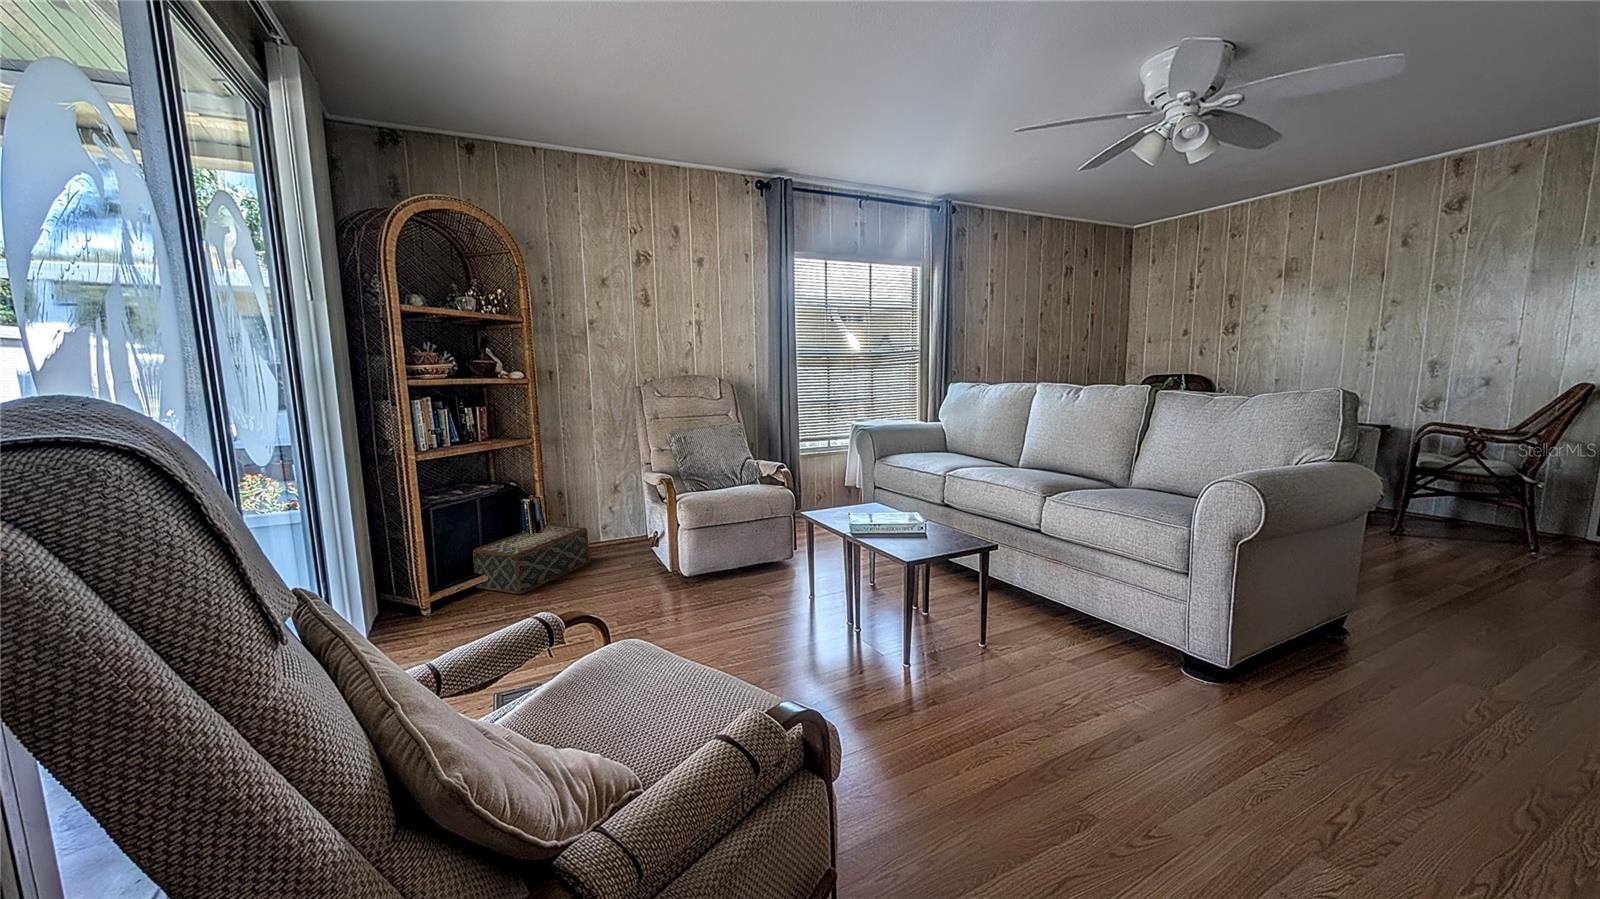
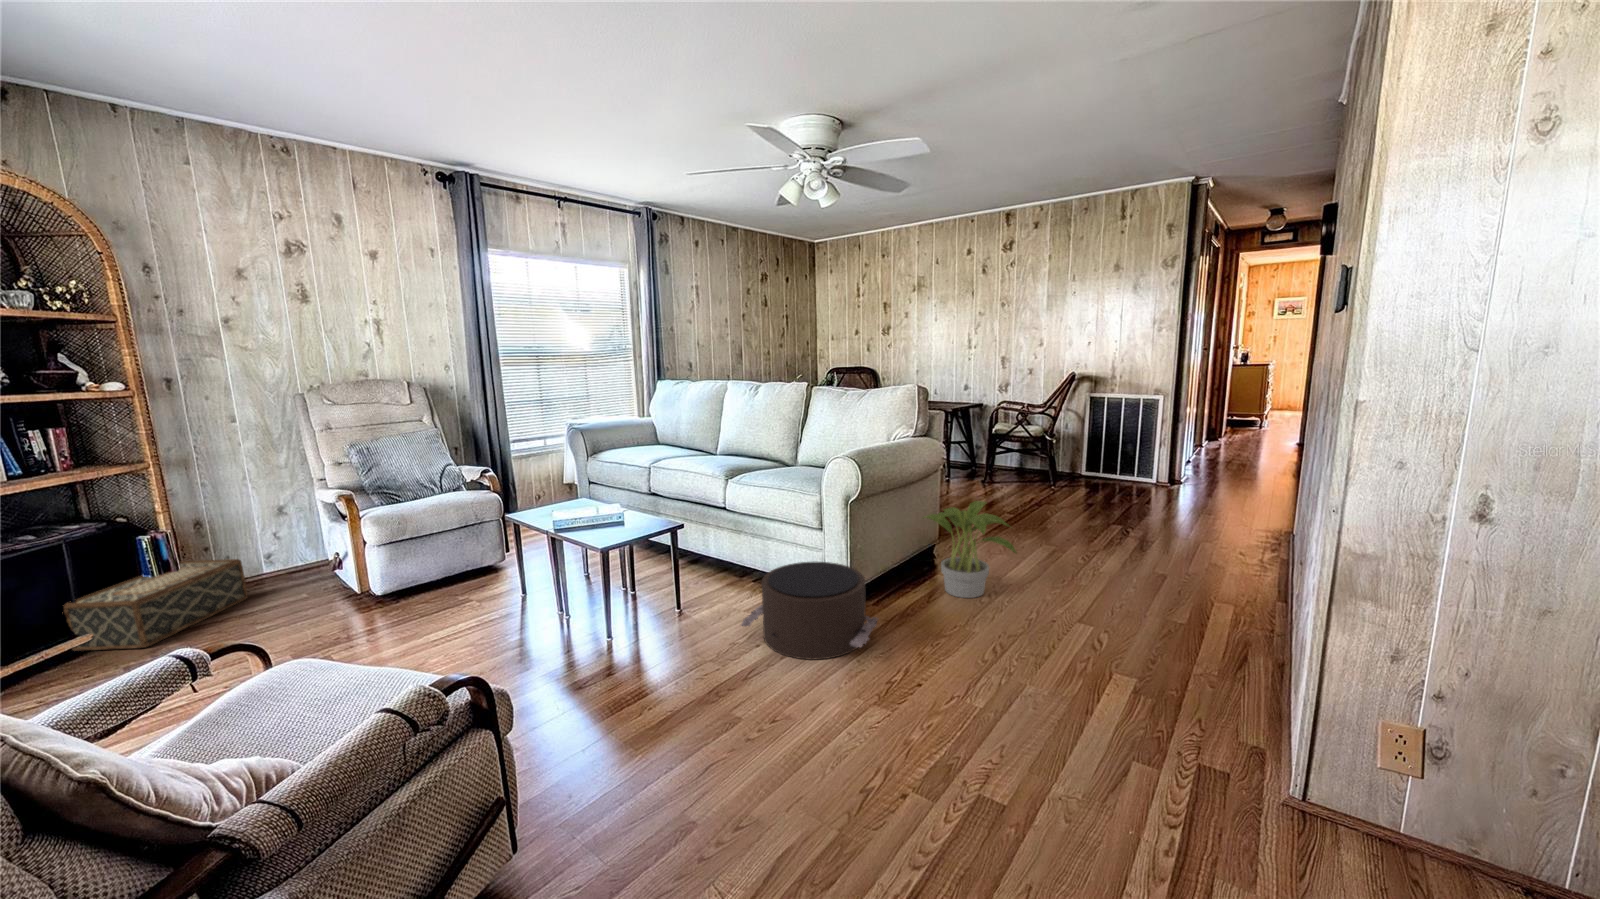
potted plant: none [1334,565,1539,710] -> present [924,501,1016,598]
pouf: none [1068,615,1280,757] -> present [741,562,878,660]

